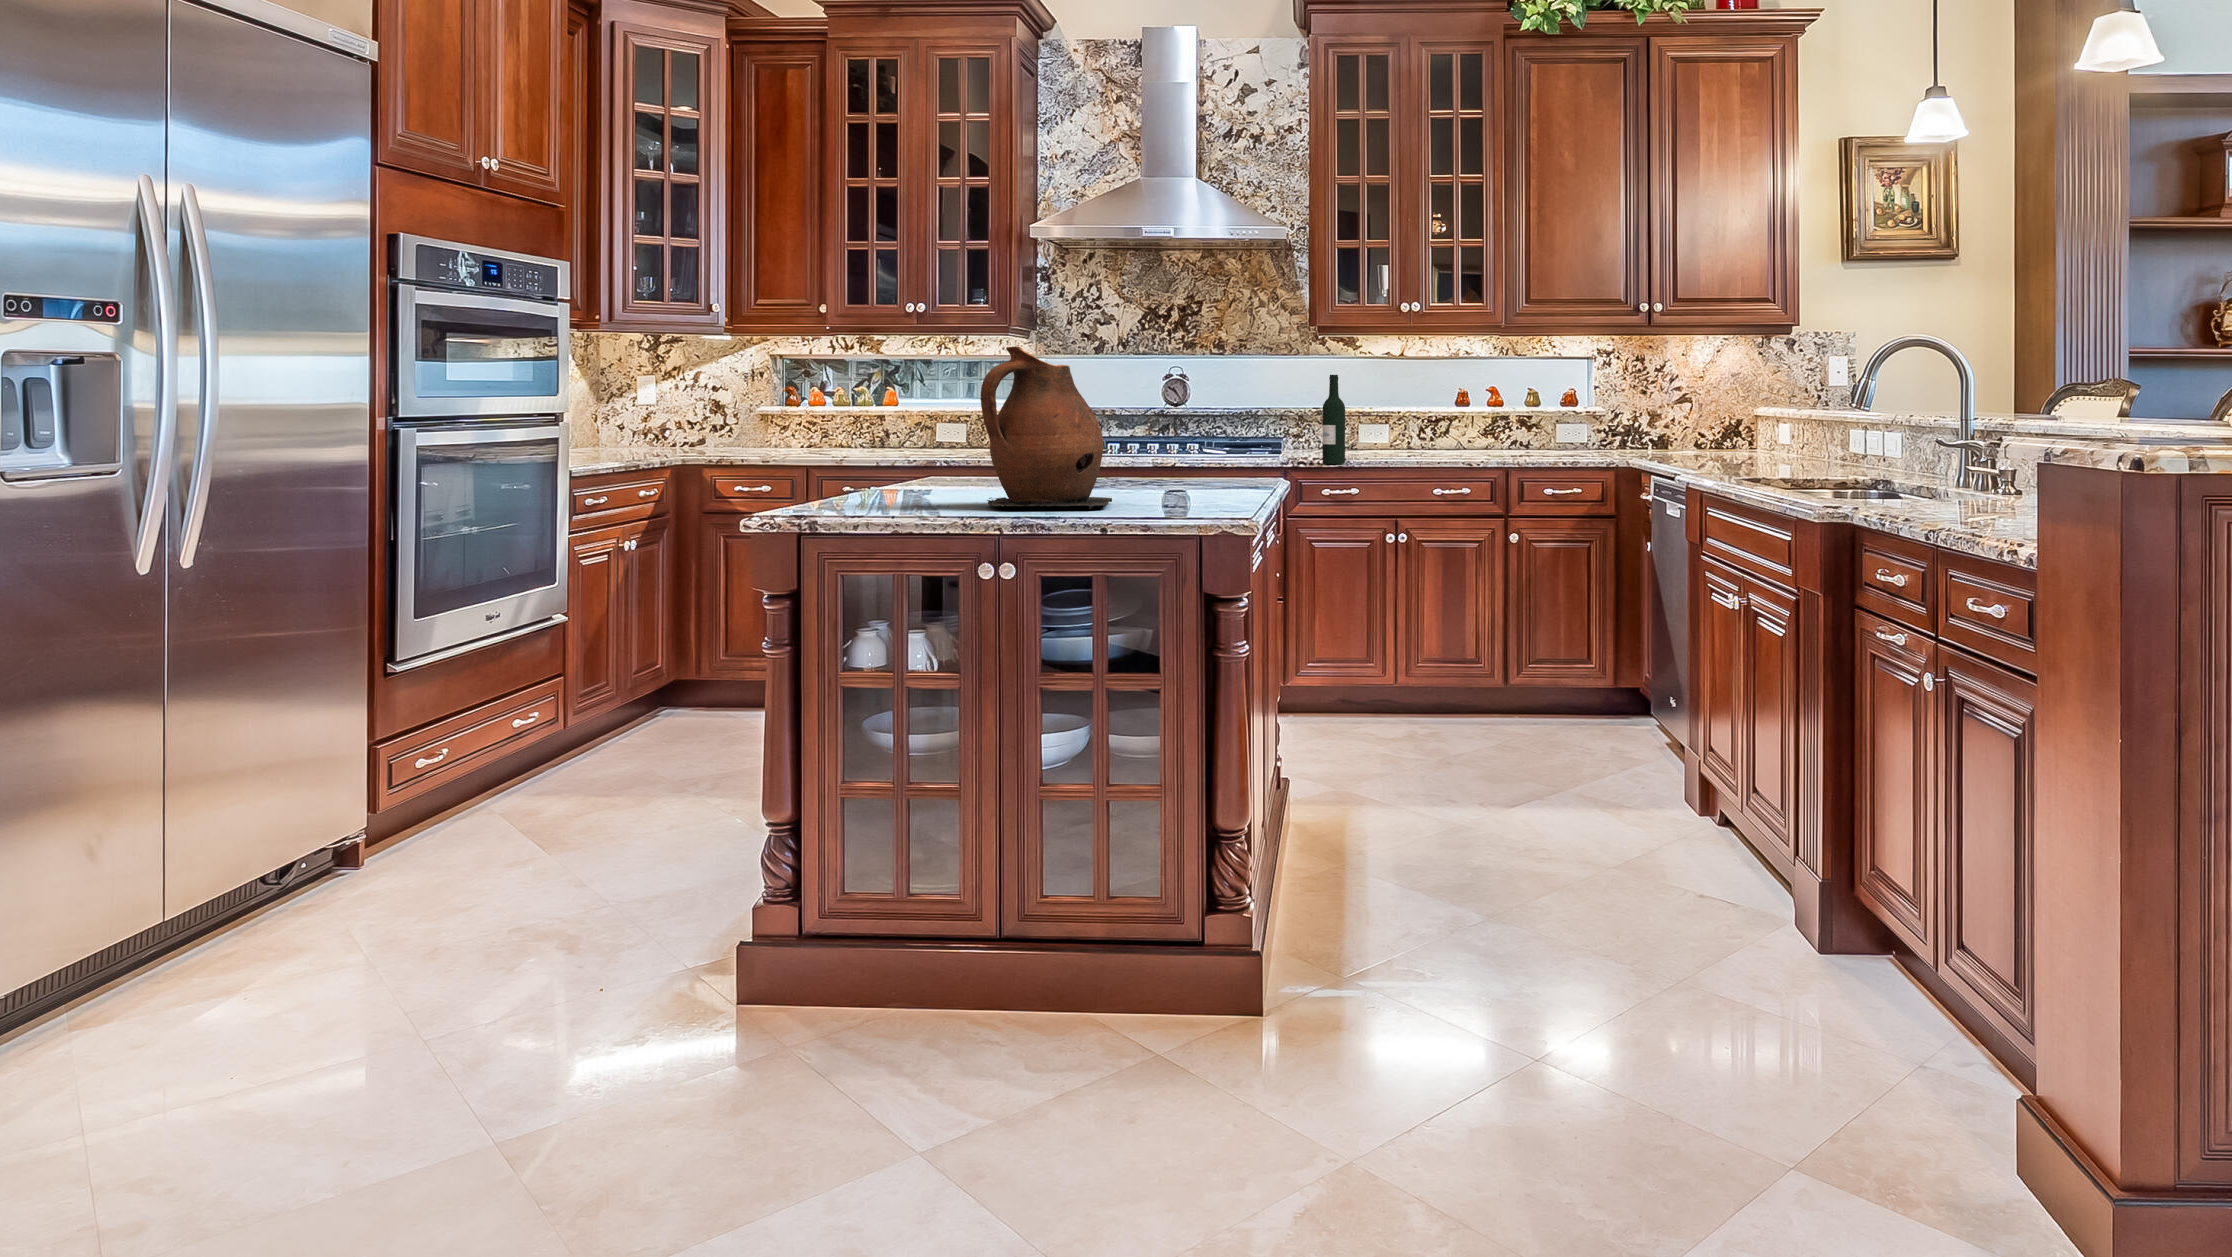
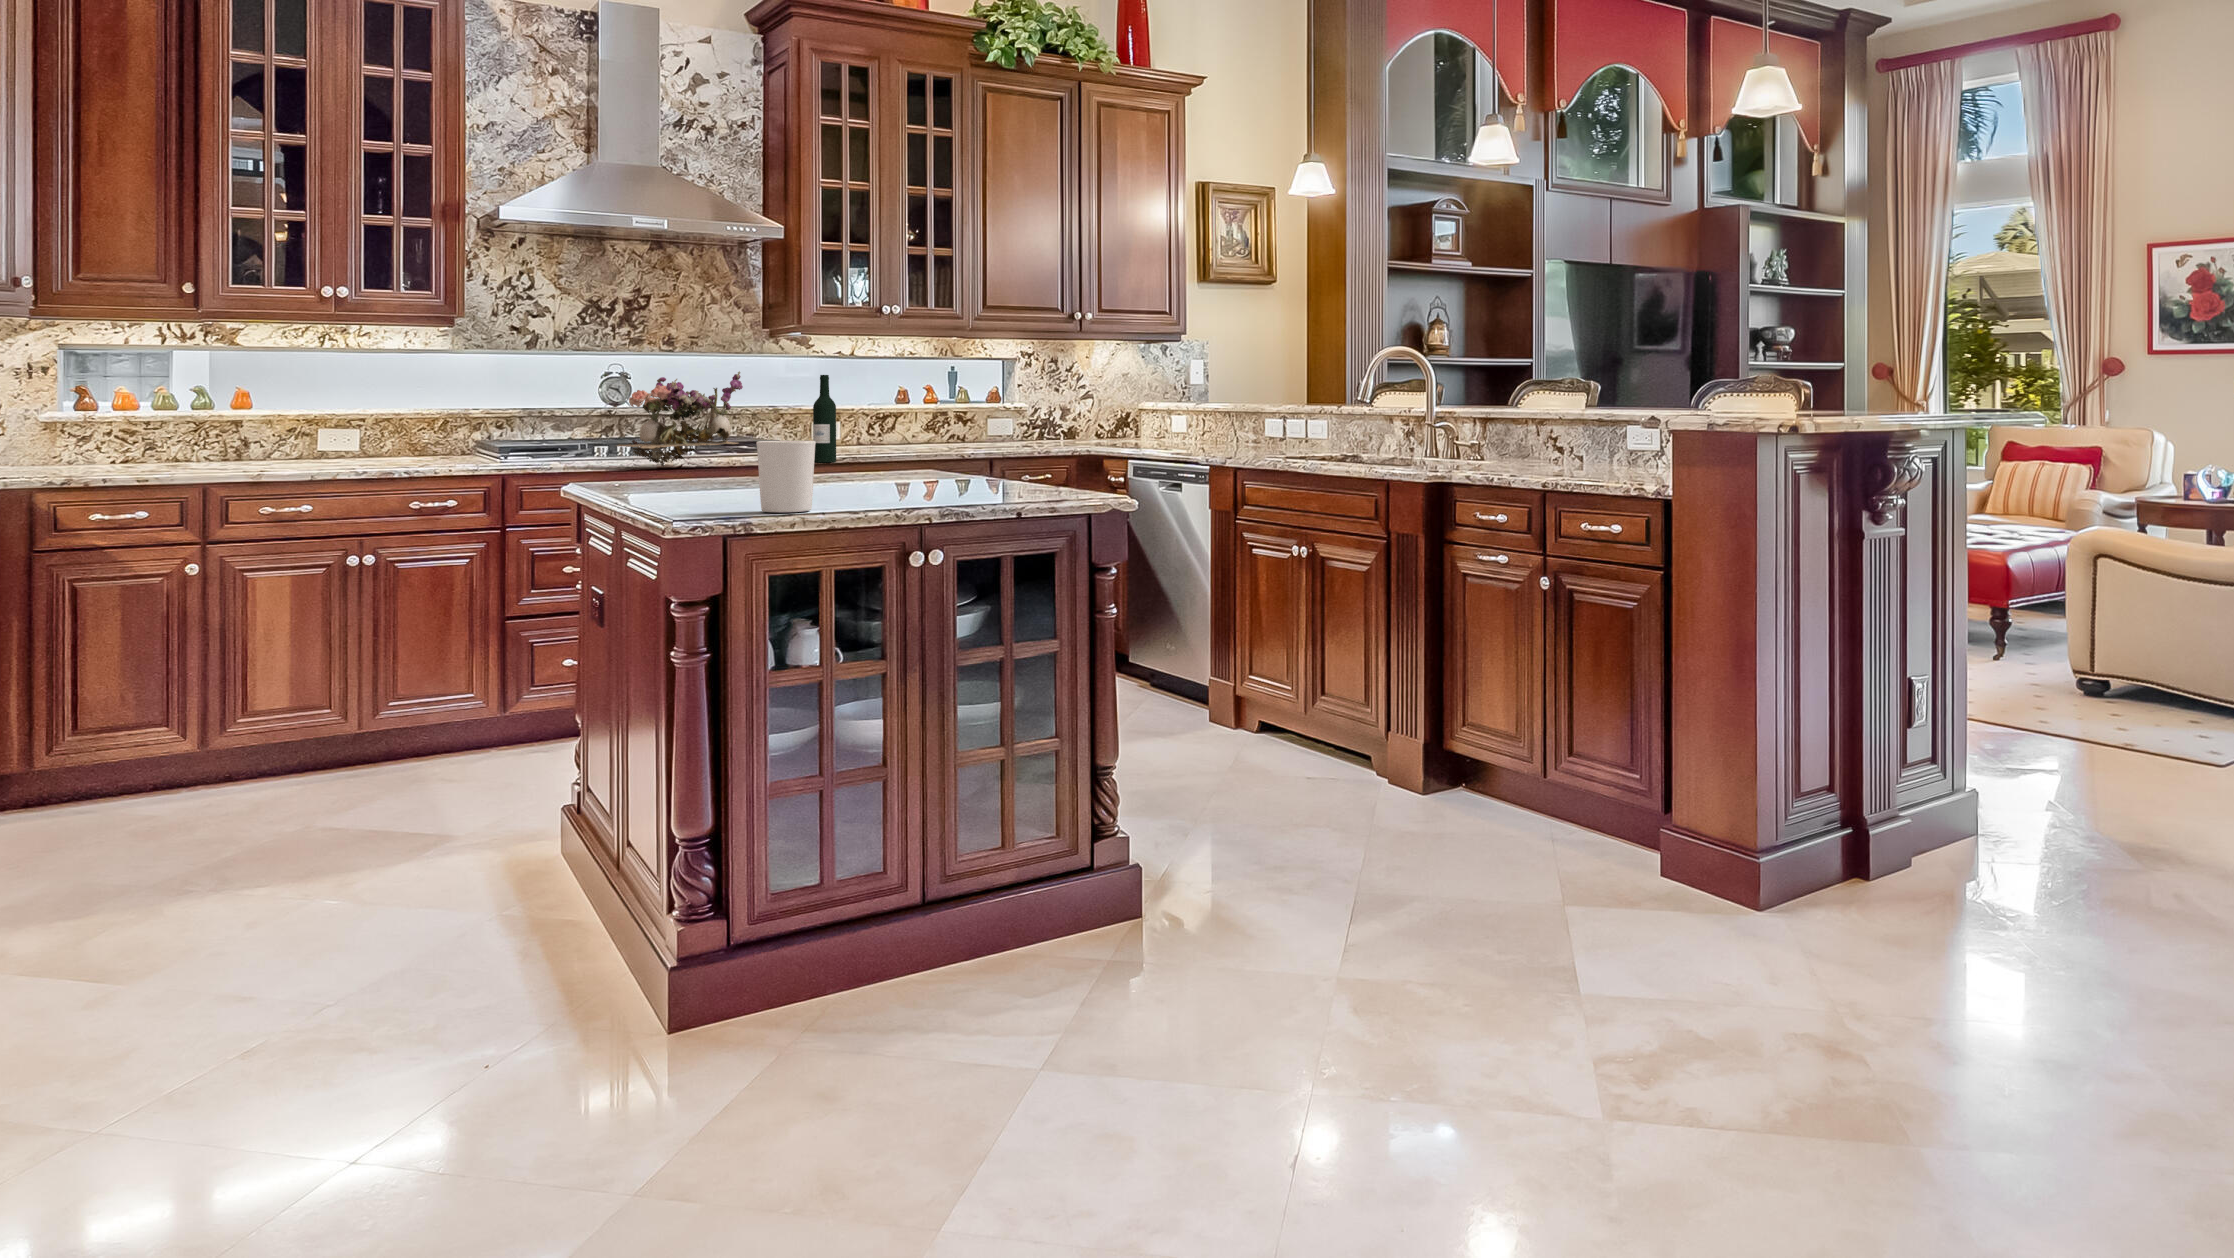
ceramic pitcher: present [981,347,1112,509] -> none [862,353,1002,501]
flower arrangement: none [1129,372,1241,464] -> present [617,371,743,467]
candle holder: none [824,438,885,511] -> present [756,440,816,512]

